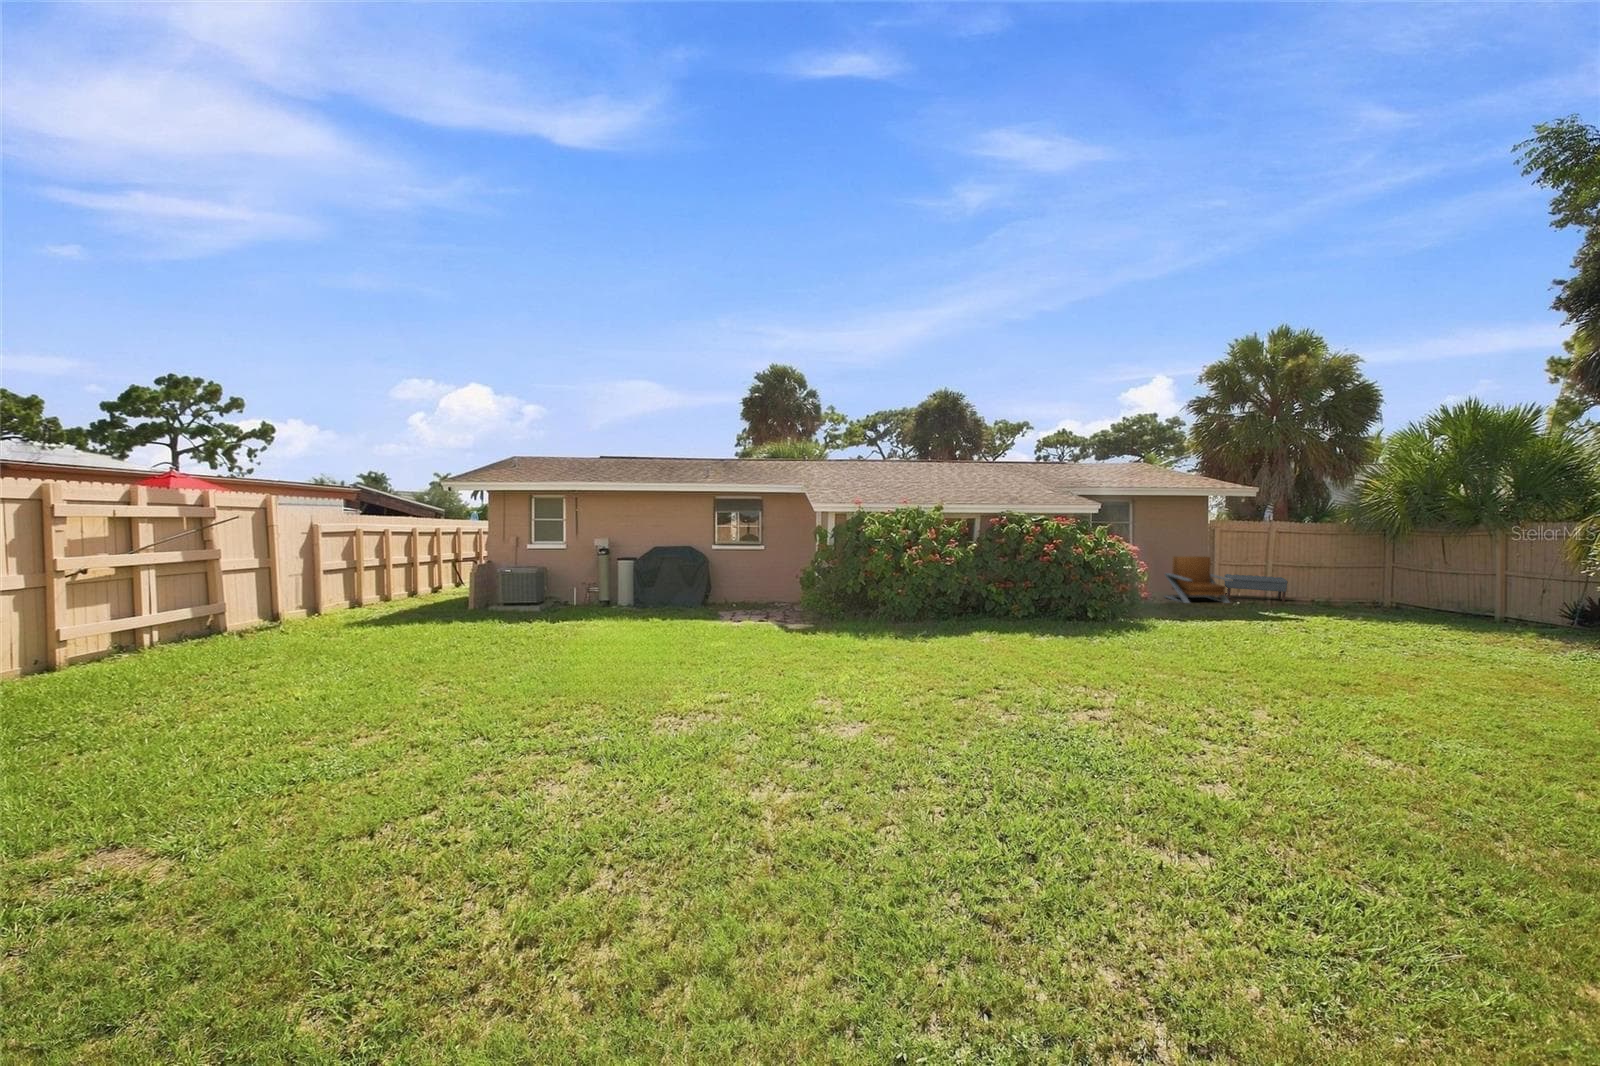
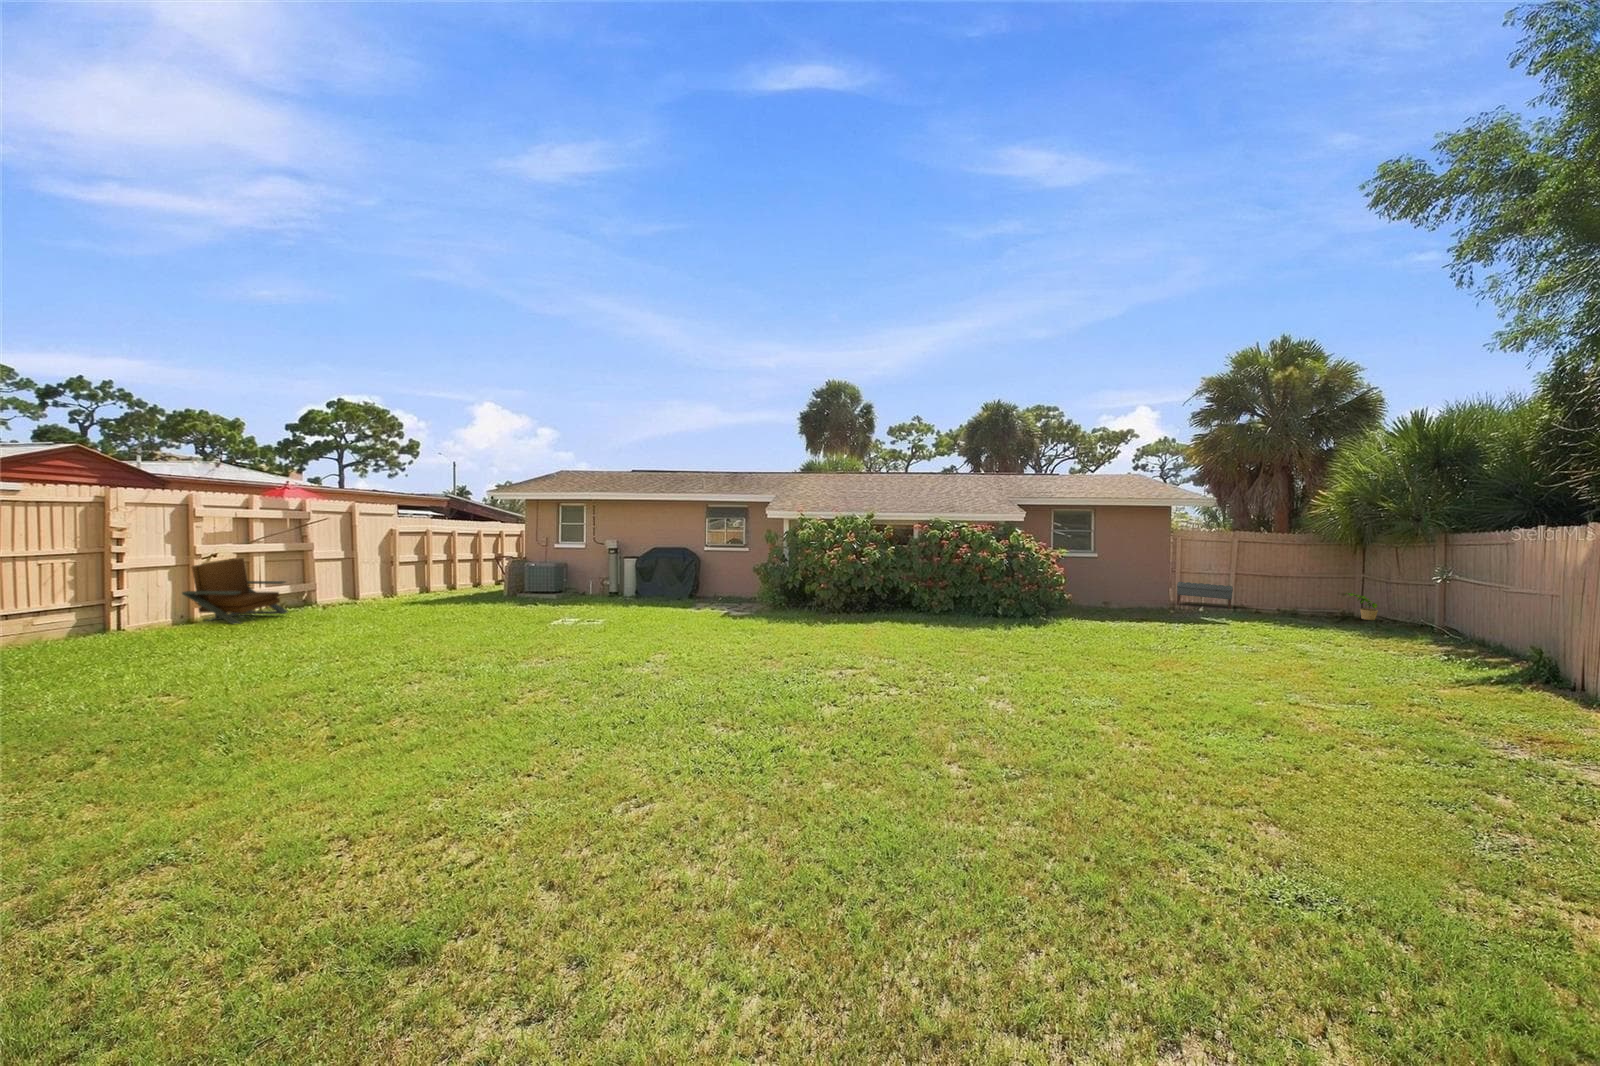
lounge chair: present [1165,556,1232,603] -> present [182,558,288,624]
potted plant: none [1405,582,1440,610] -> present [1345,593,1378,620]

